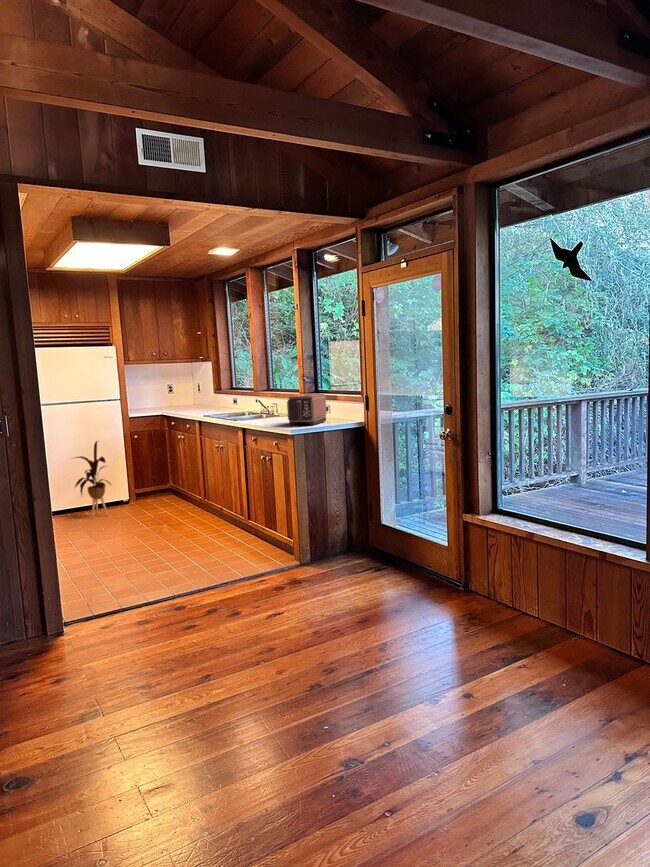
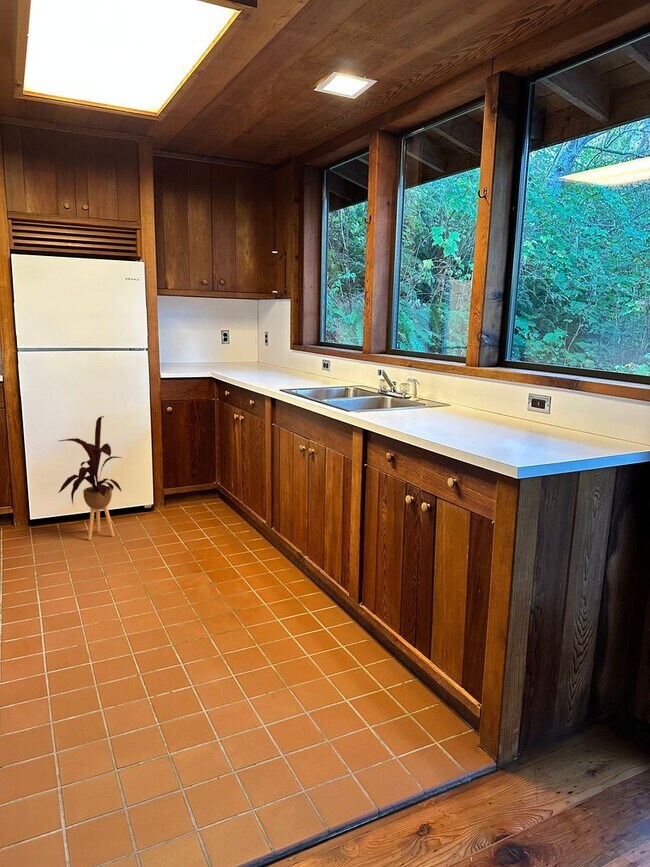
toaster: present [287,393,326,426] -> none [483,371,555,447]

